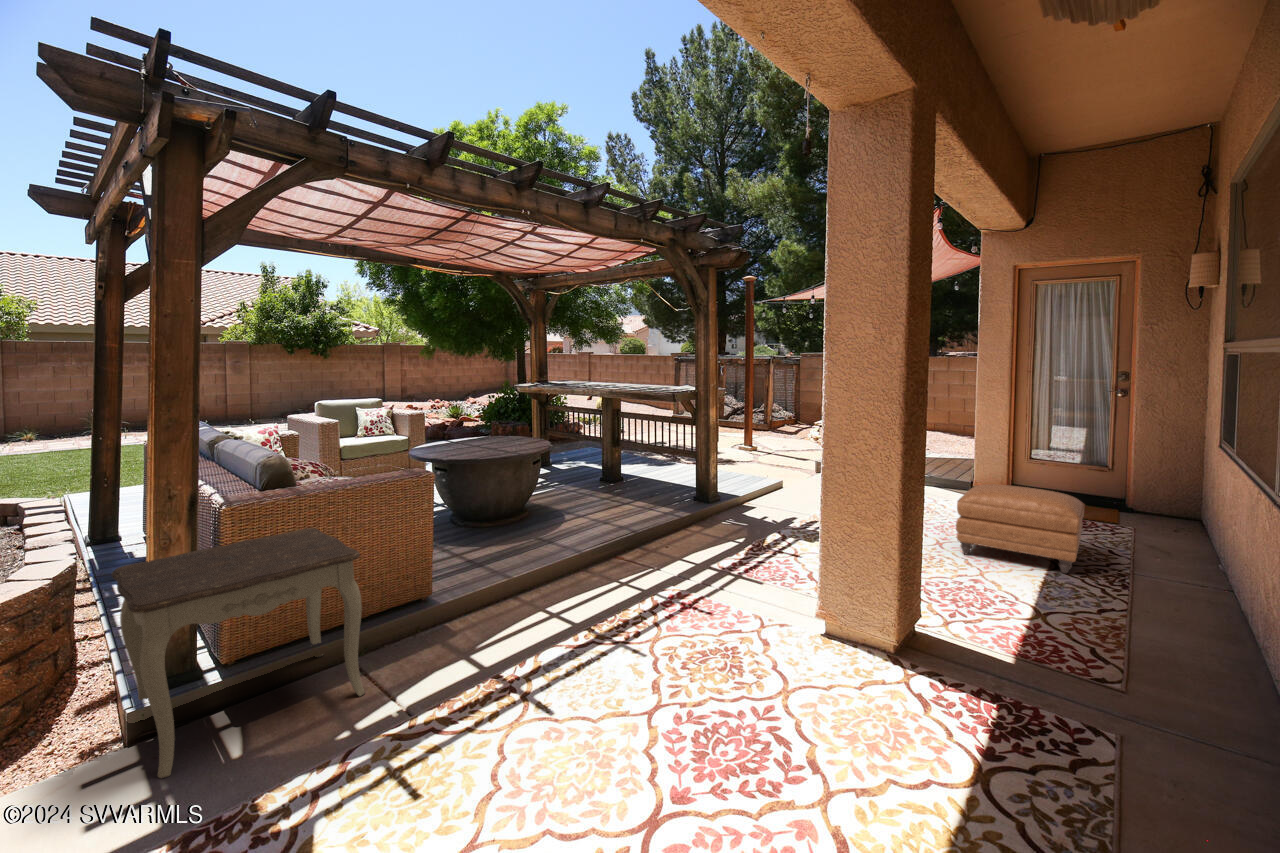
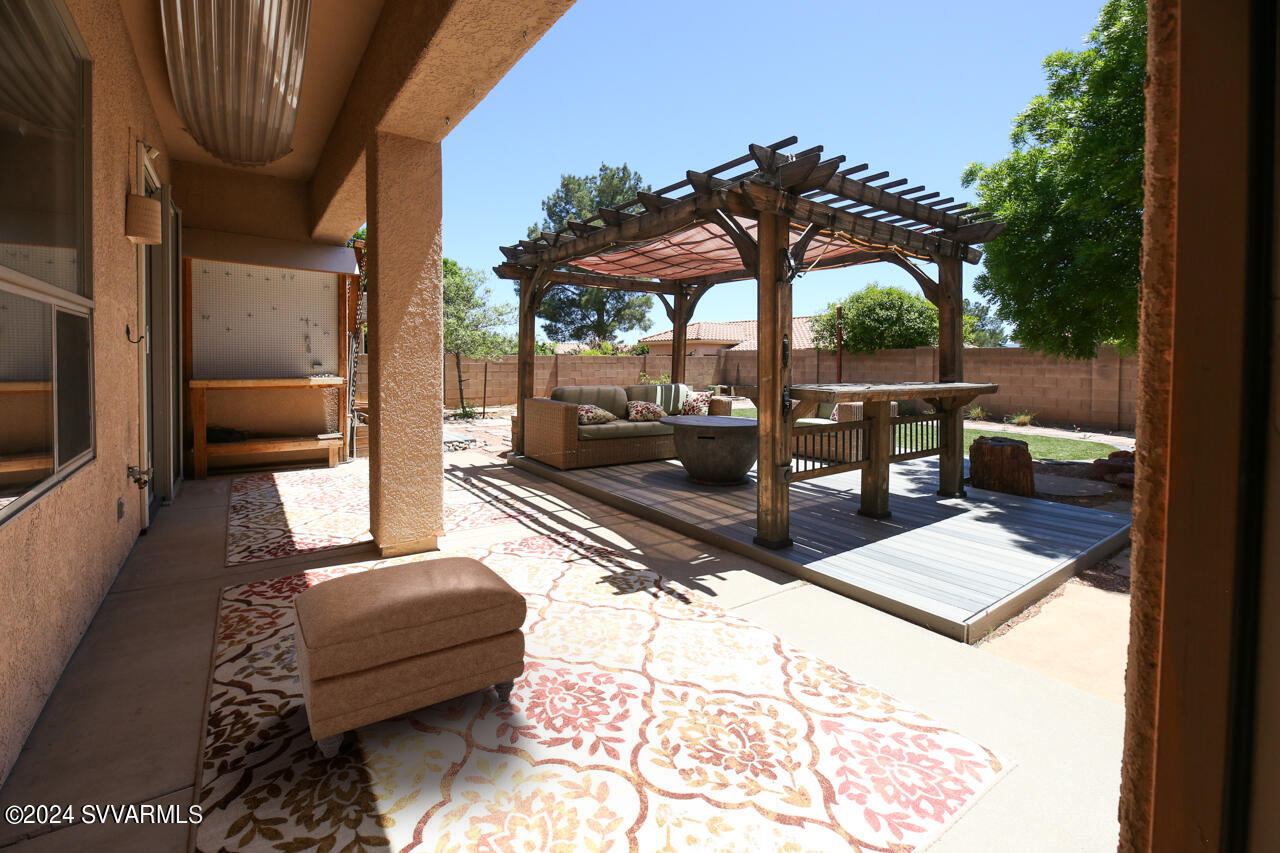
side table: present [112,528,365,778] -> none [488,417,553,480]

